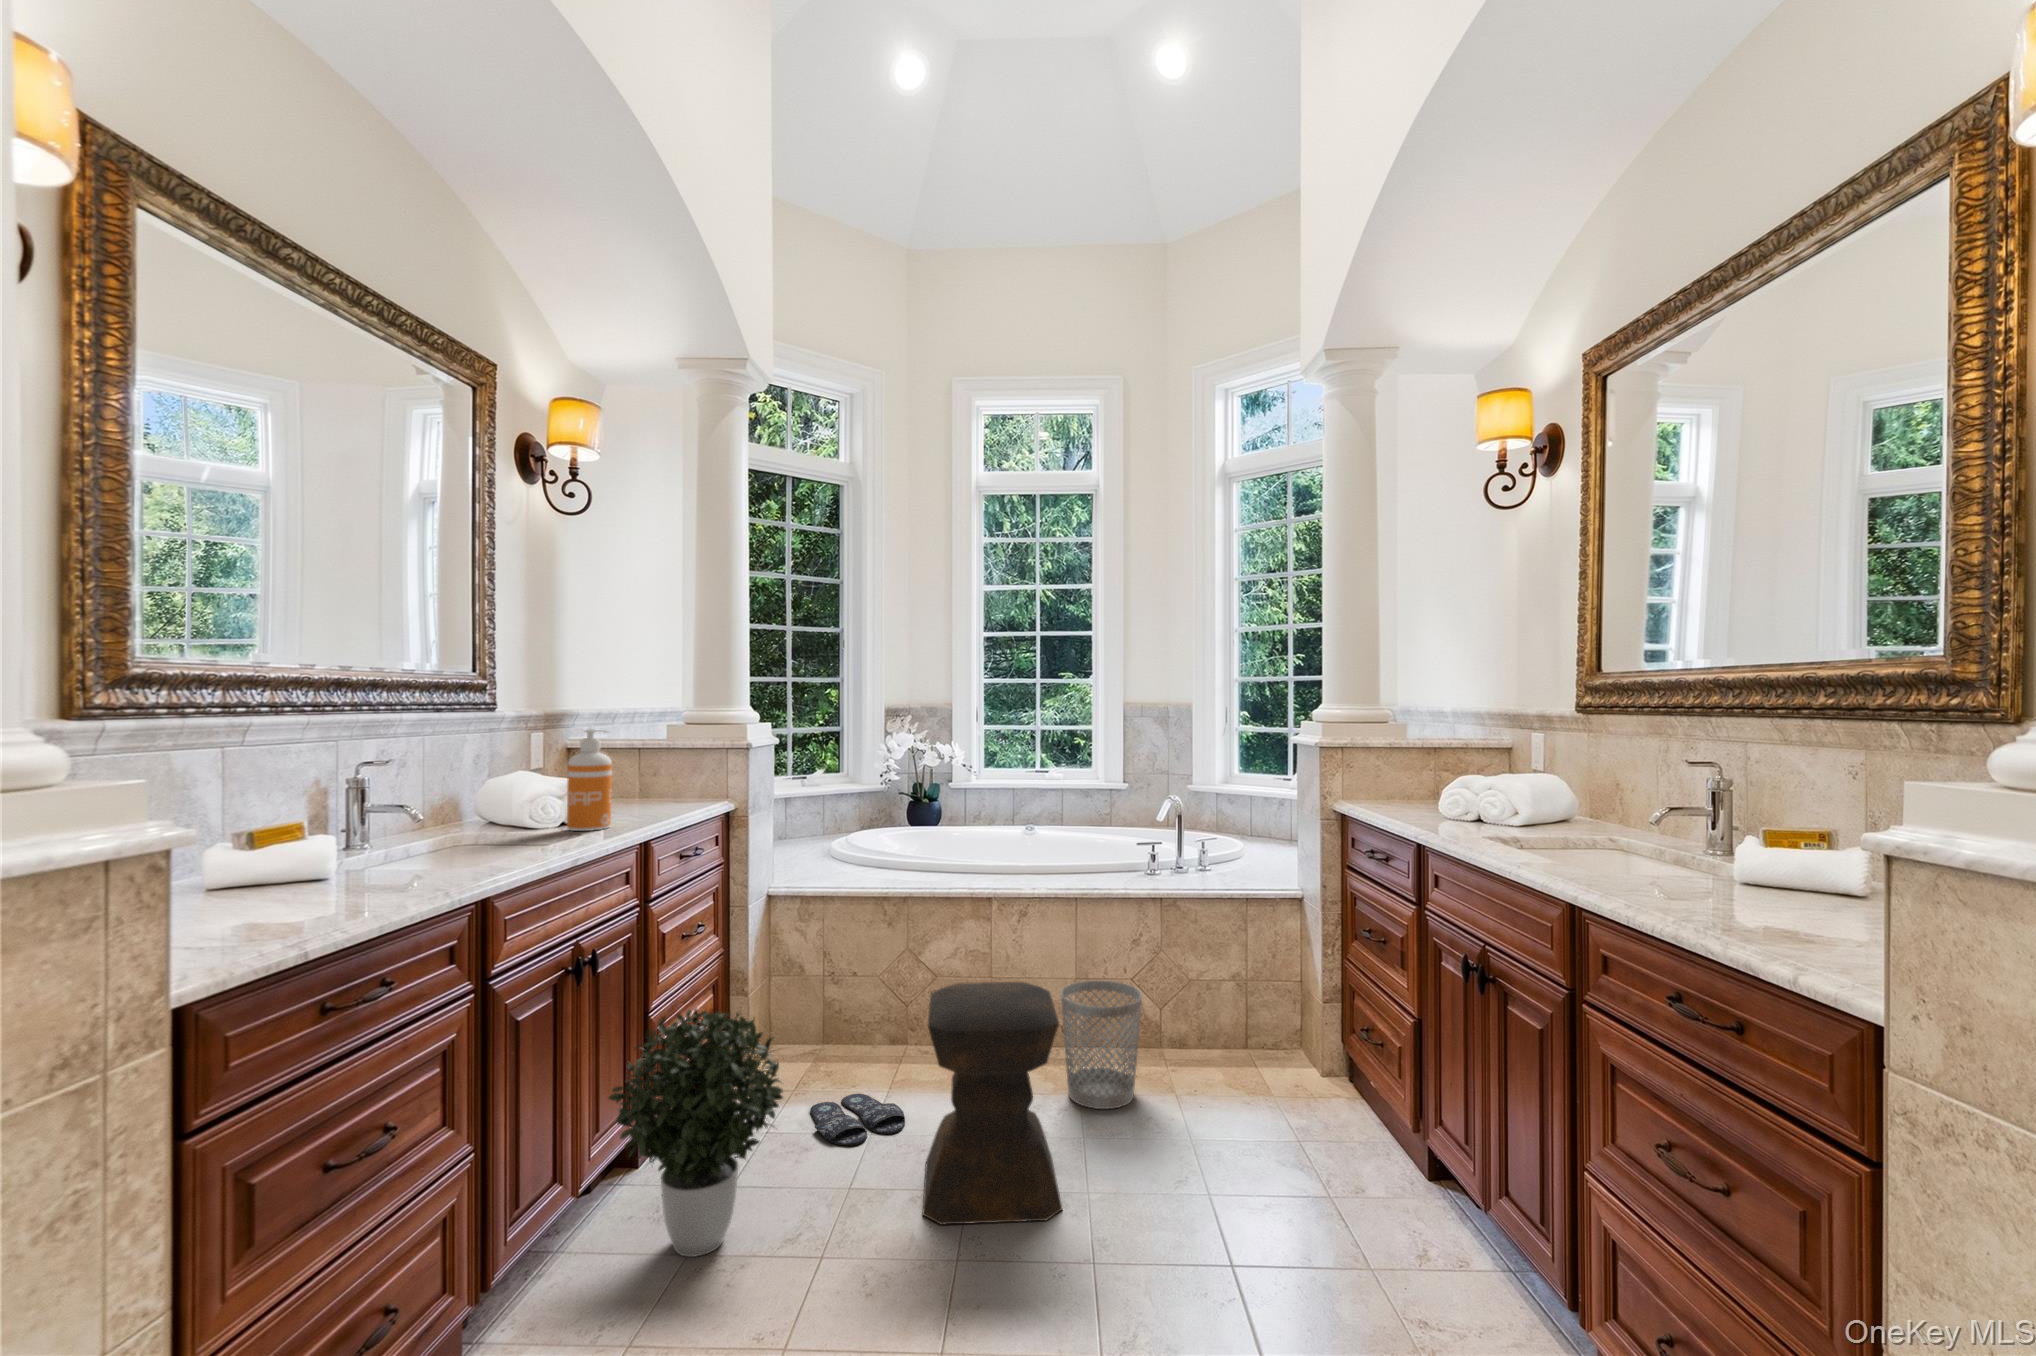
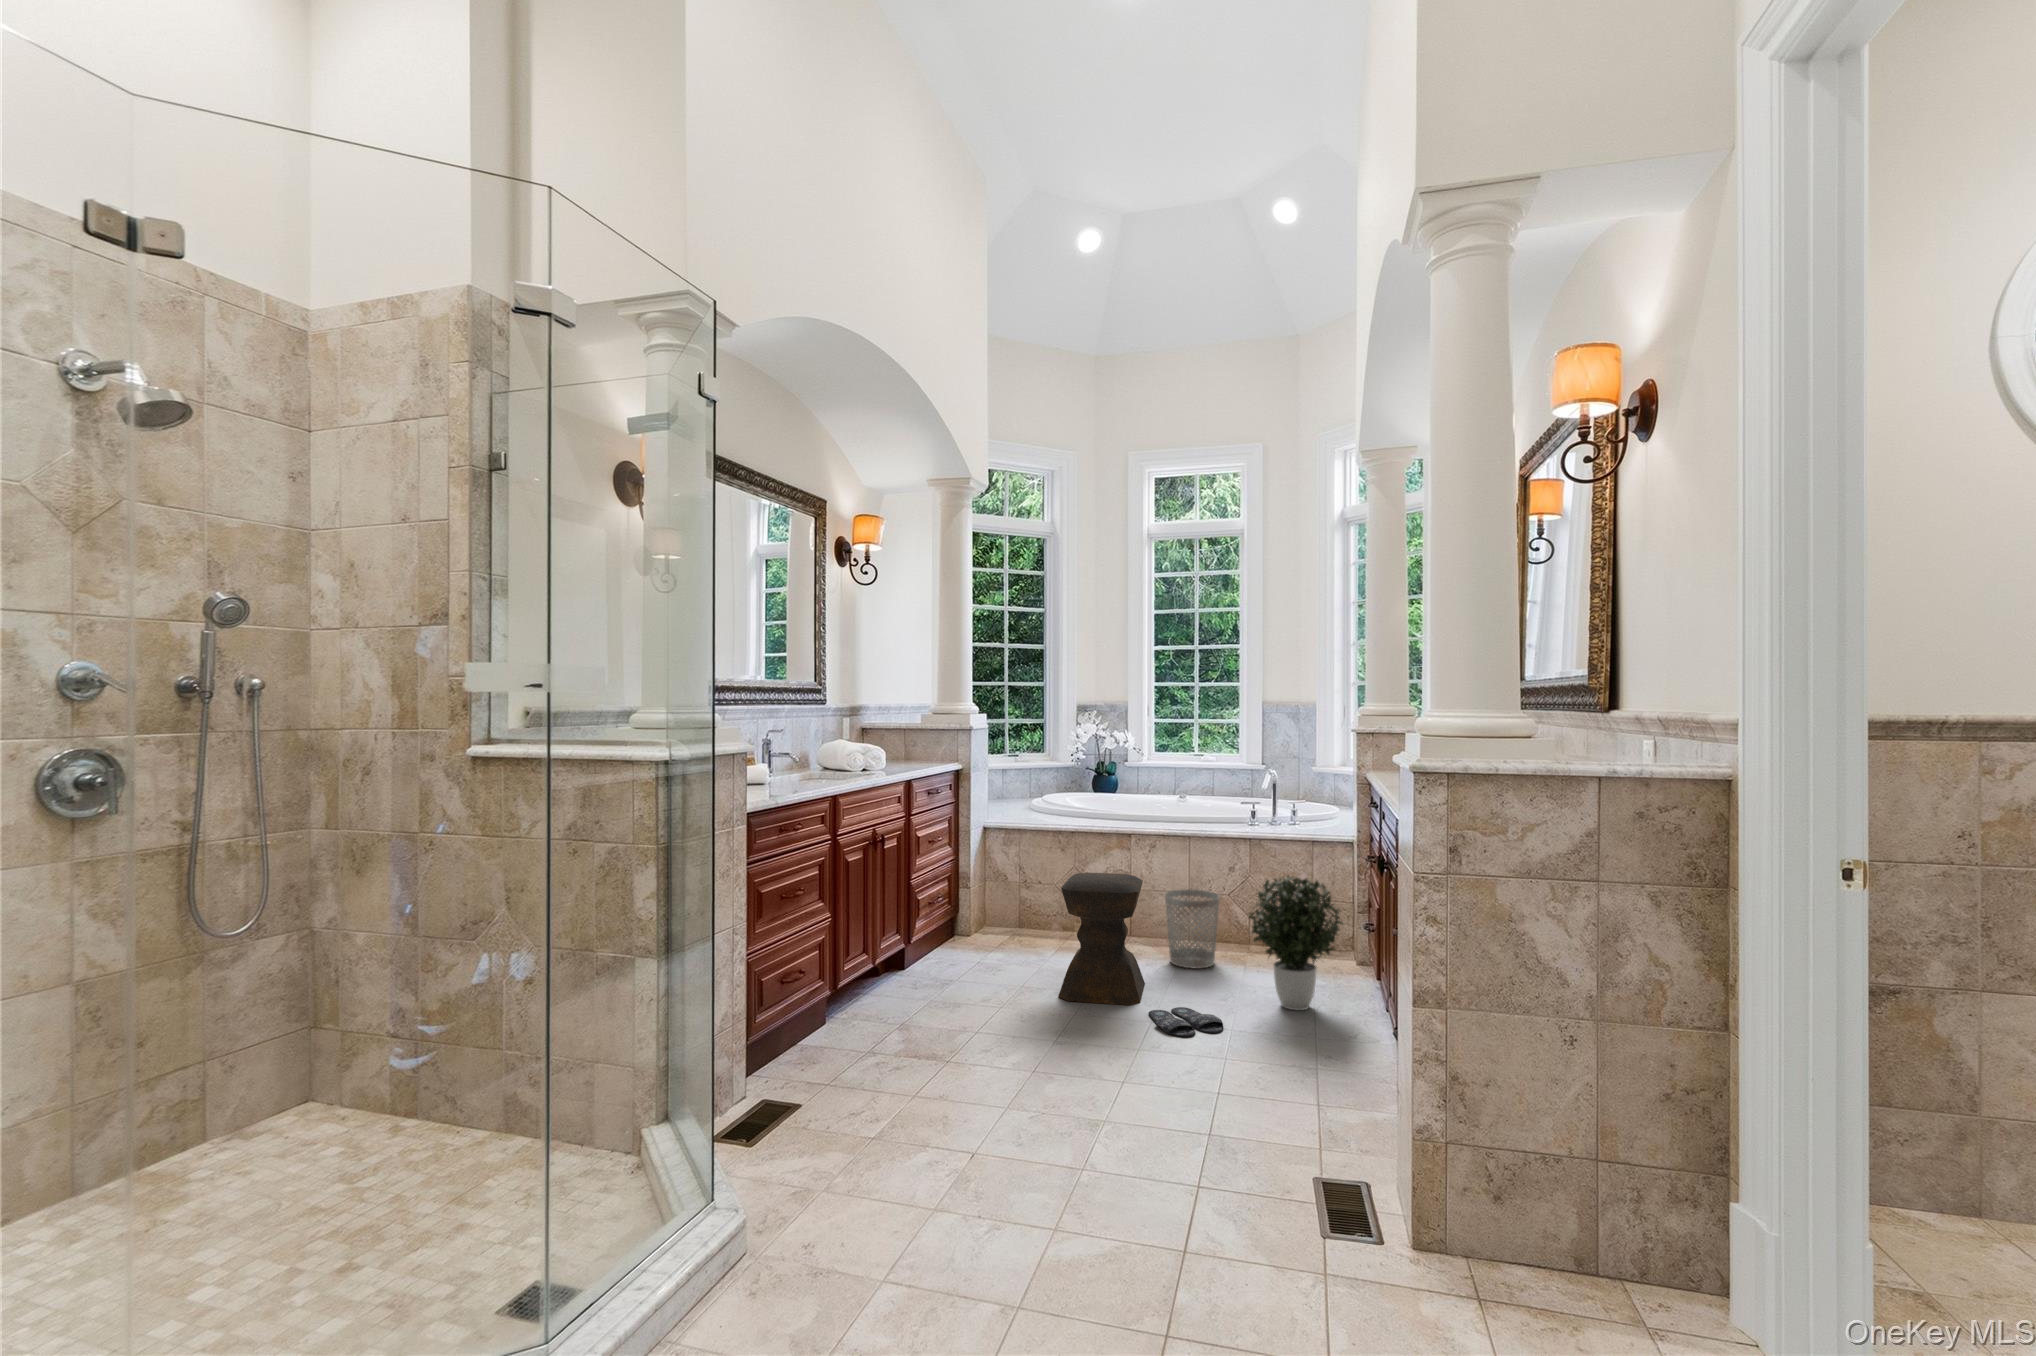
soap dispenser: present [567,729,612,831] -> none [867,716,890,773]
potted plant: present [609,1009,783,1257] -> present [1249,875,1343,1010]
slippers: present [810,1094,905,1146] -> present [1149,1007,1223,1037]

